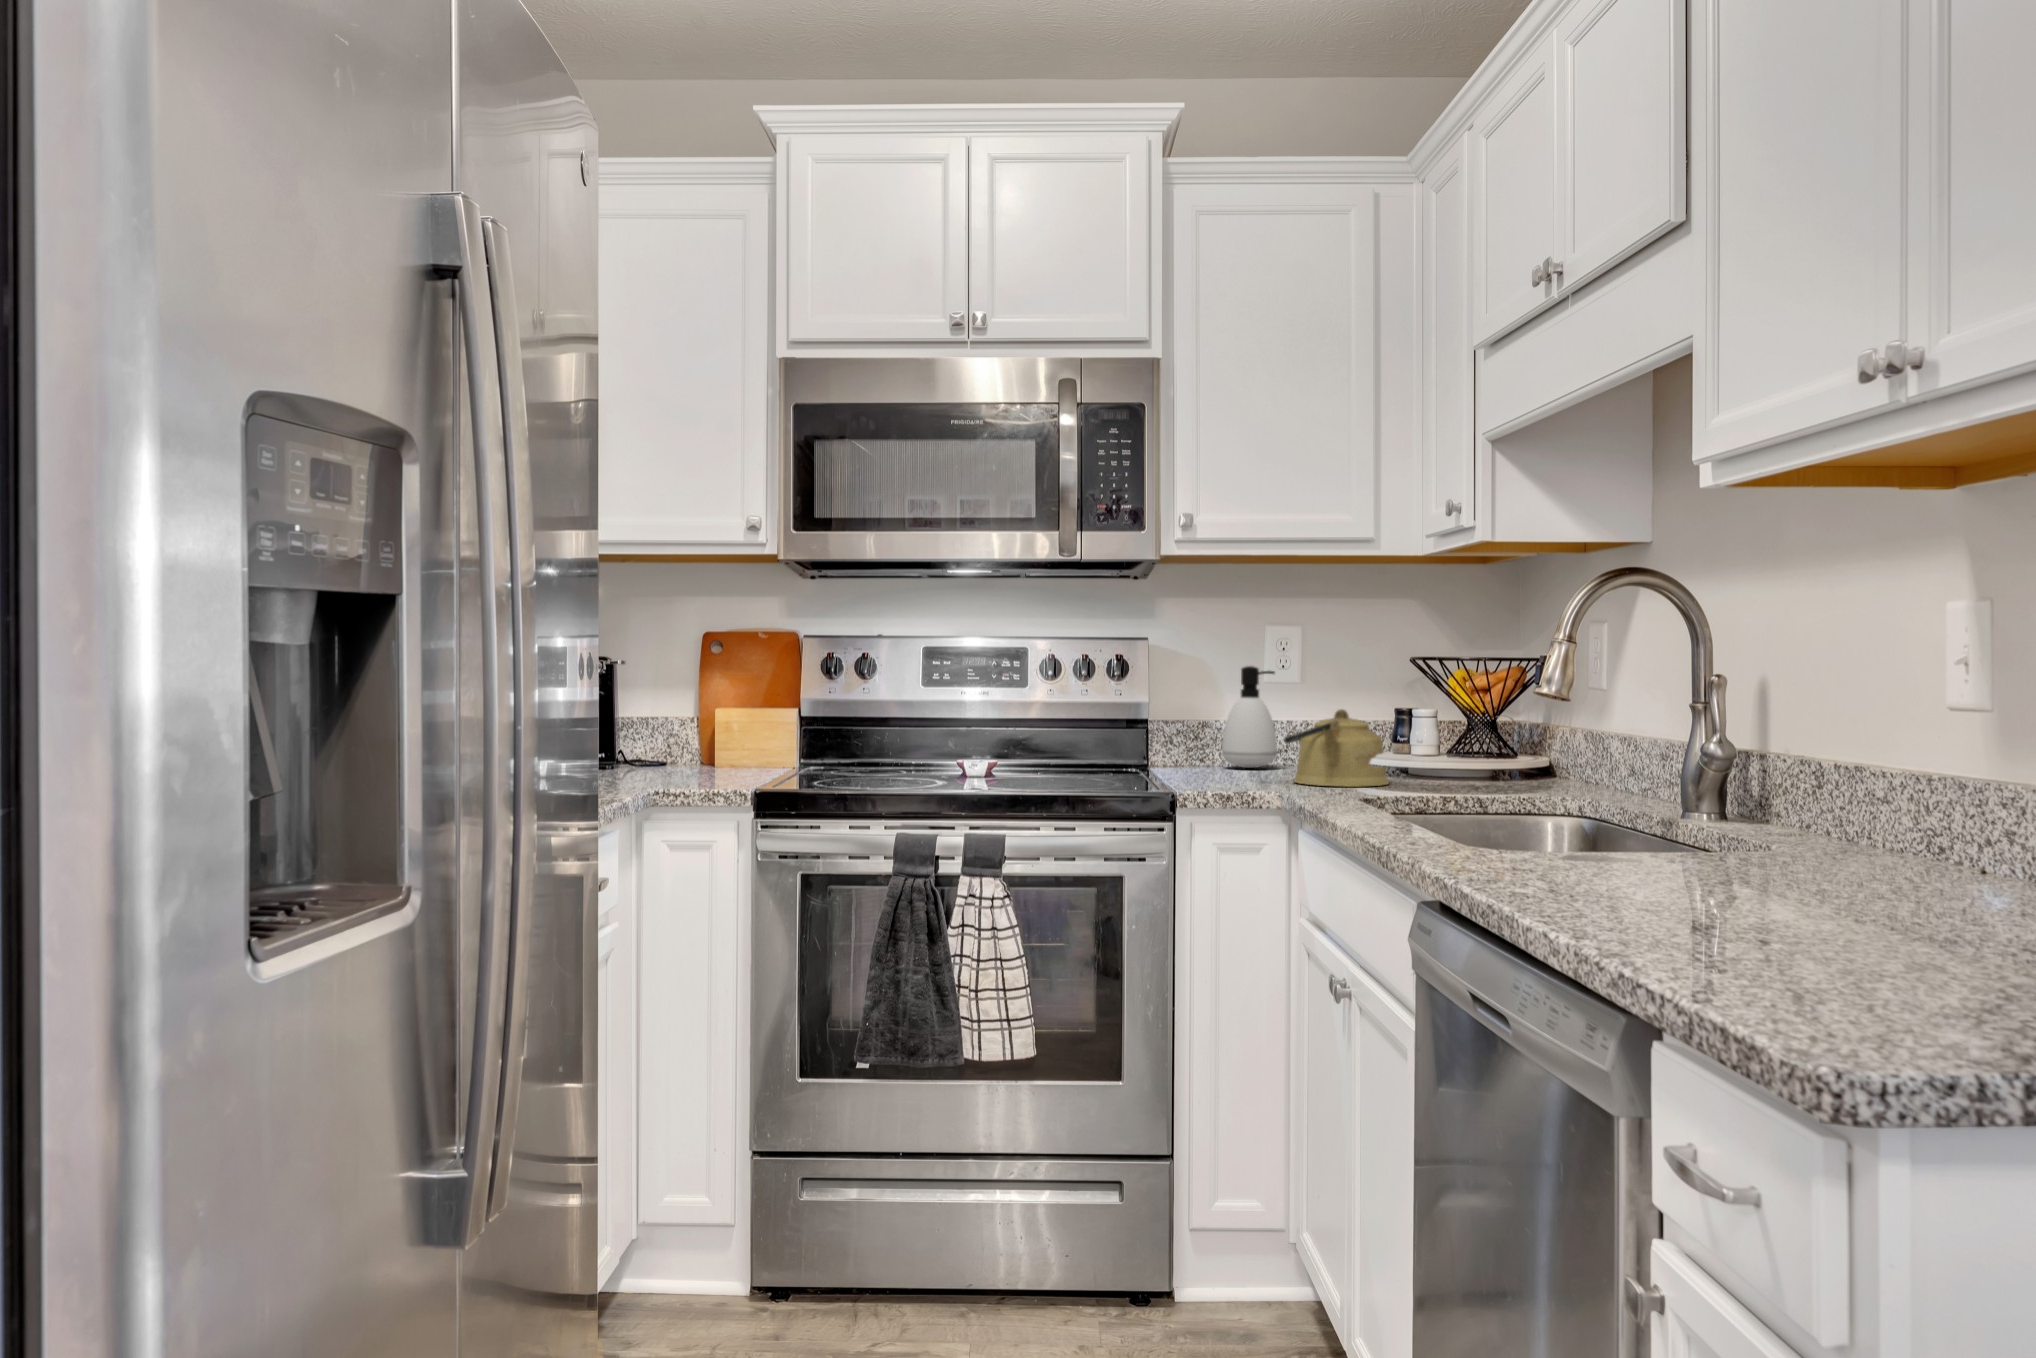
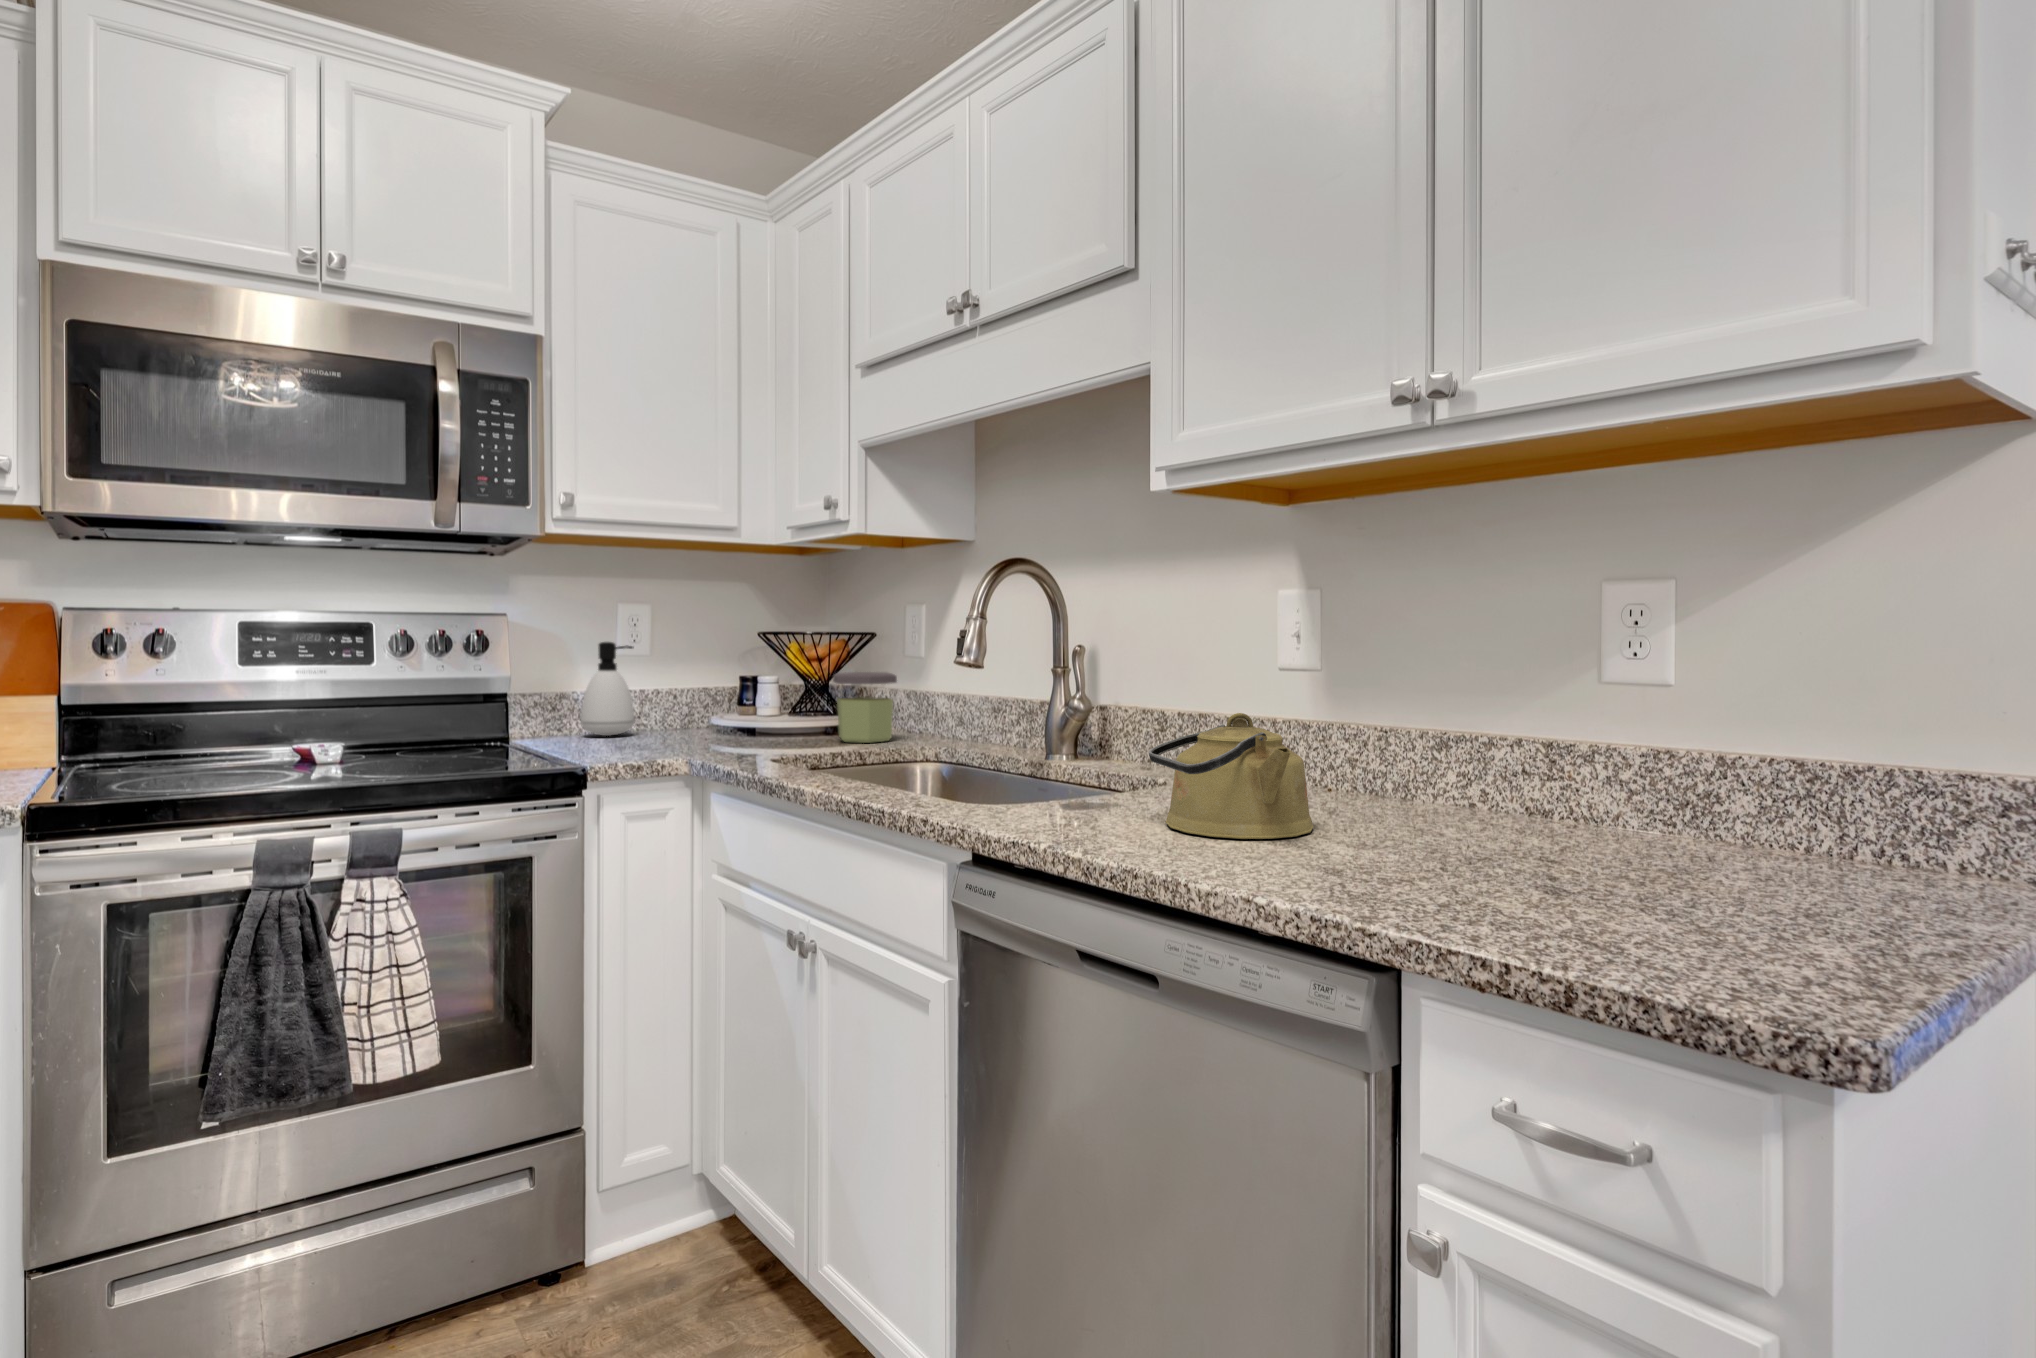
jar: none [1474,705,1551,789] -> present [833,672,897,743]
kettle: present [1284,709,1389,787] -> present [1149,713,1314,839]

